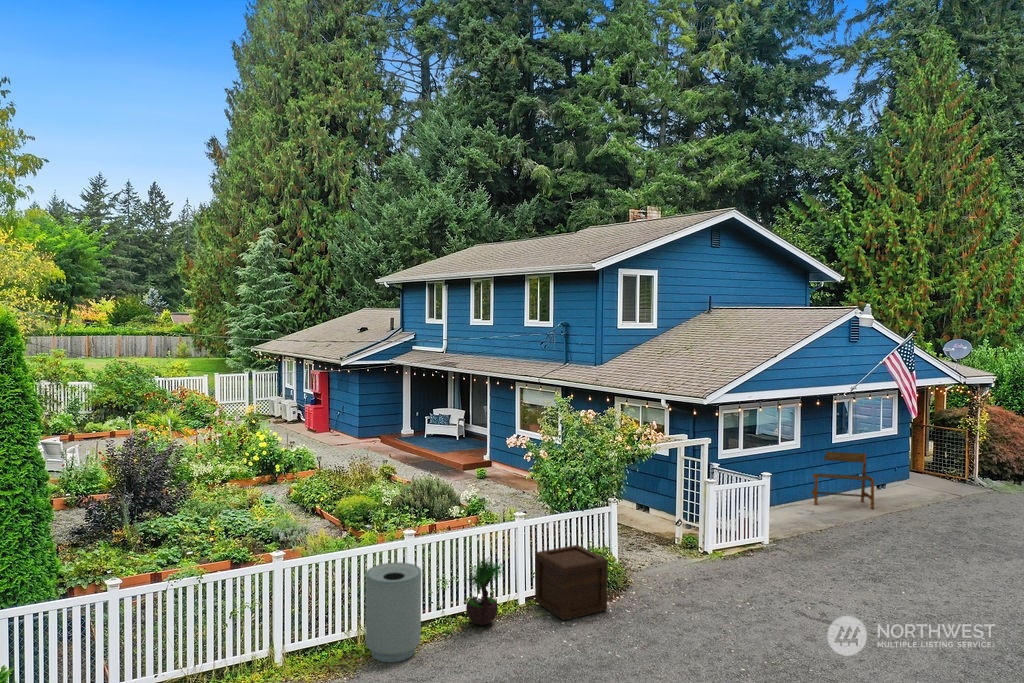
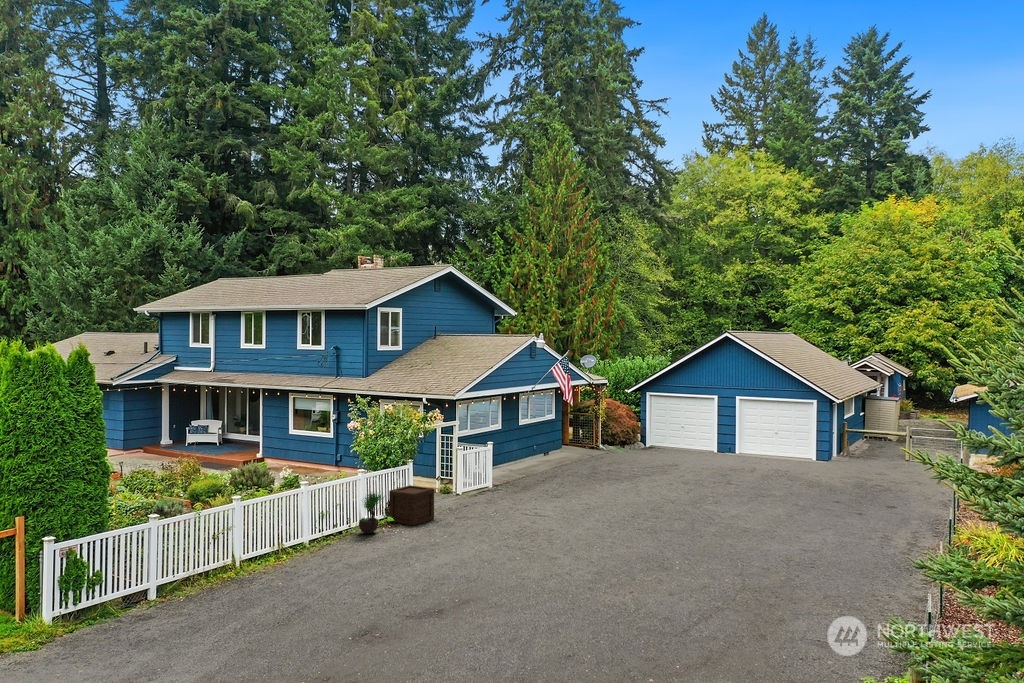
bench: present [812,452,874,509] -> none [509,428,548,464]
trash can: present [366,562,421,662] -> none [315,497,348,553]

